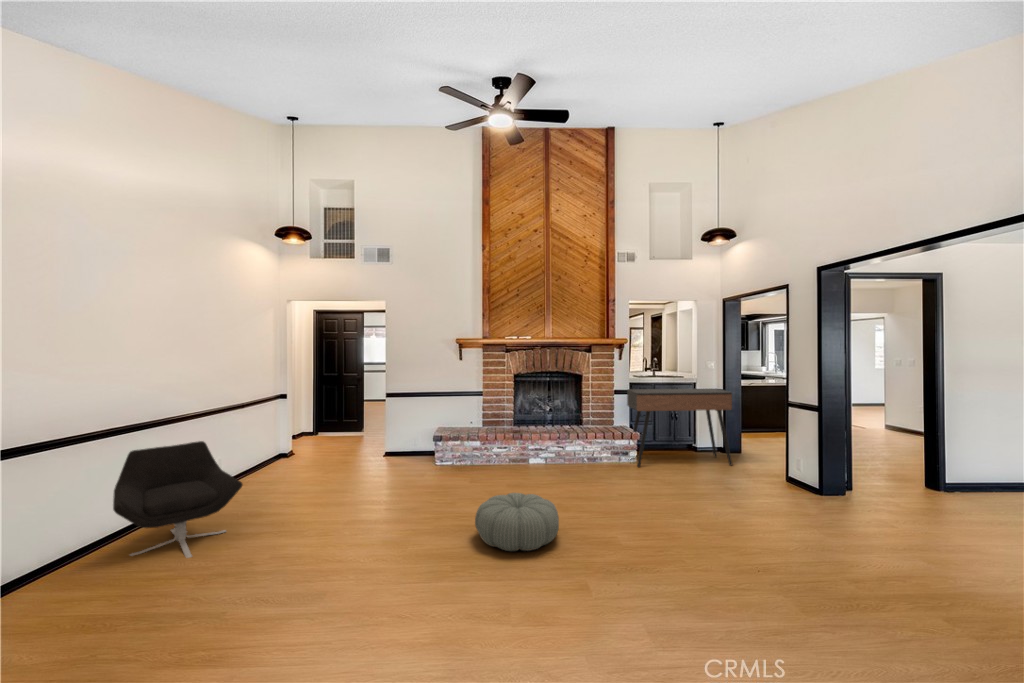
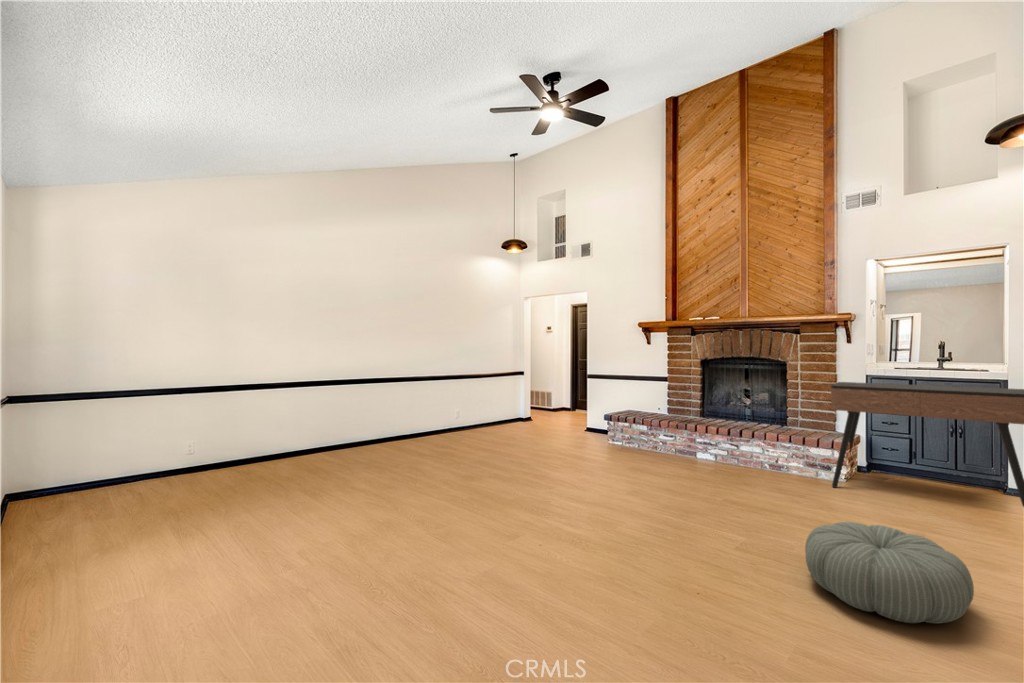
lounge chair: present [113,441,243,558] -> none [354,391,426,457]
pouf: present [475,493,559,551] -> present [805,522,974,624]

